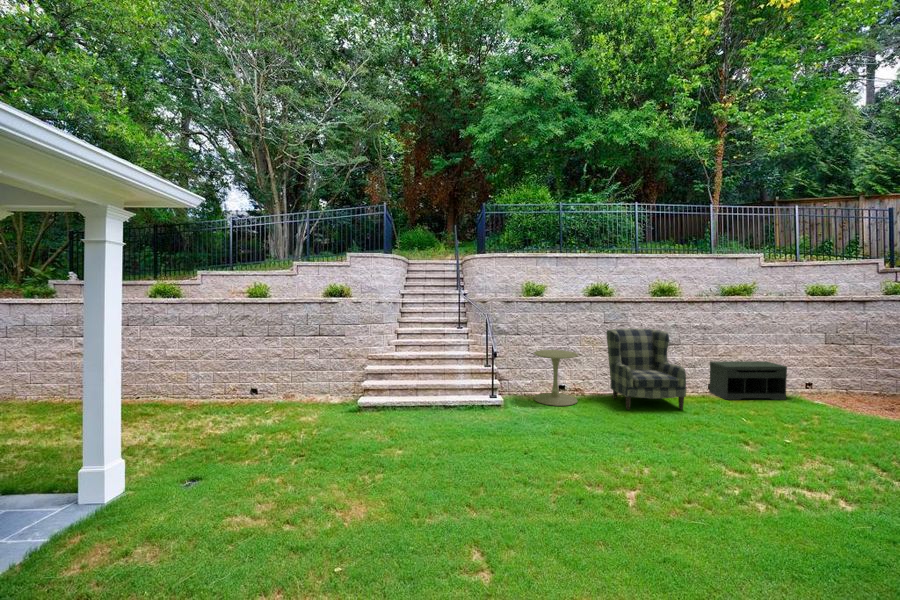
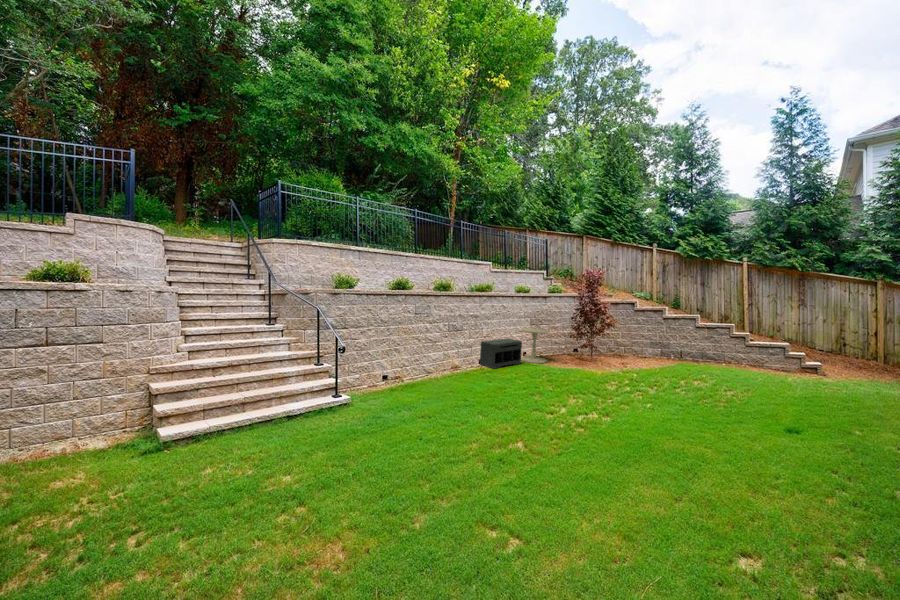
chair: present [606,328,686,410] -> none [422,319,482,388]
pedestal table: present [534,350,578,406] -> present [521,328,549,363]

